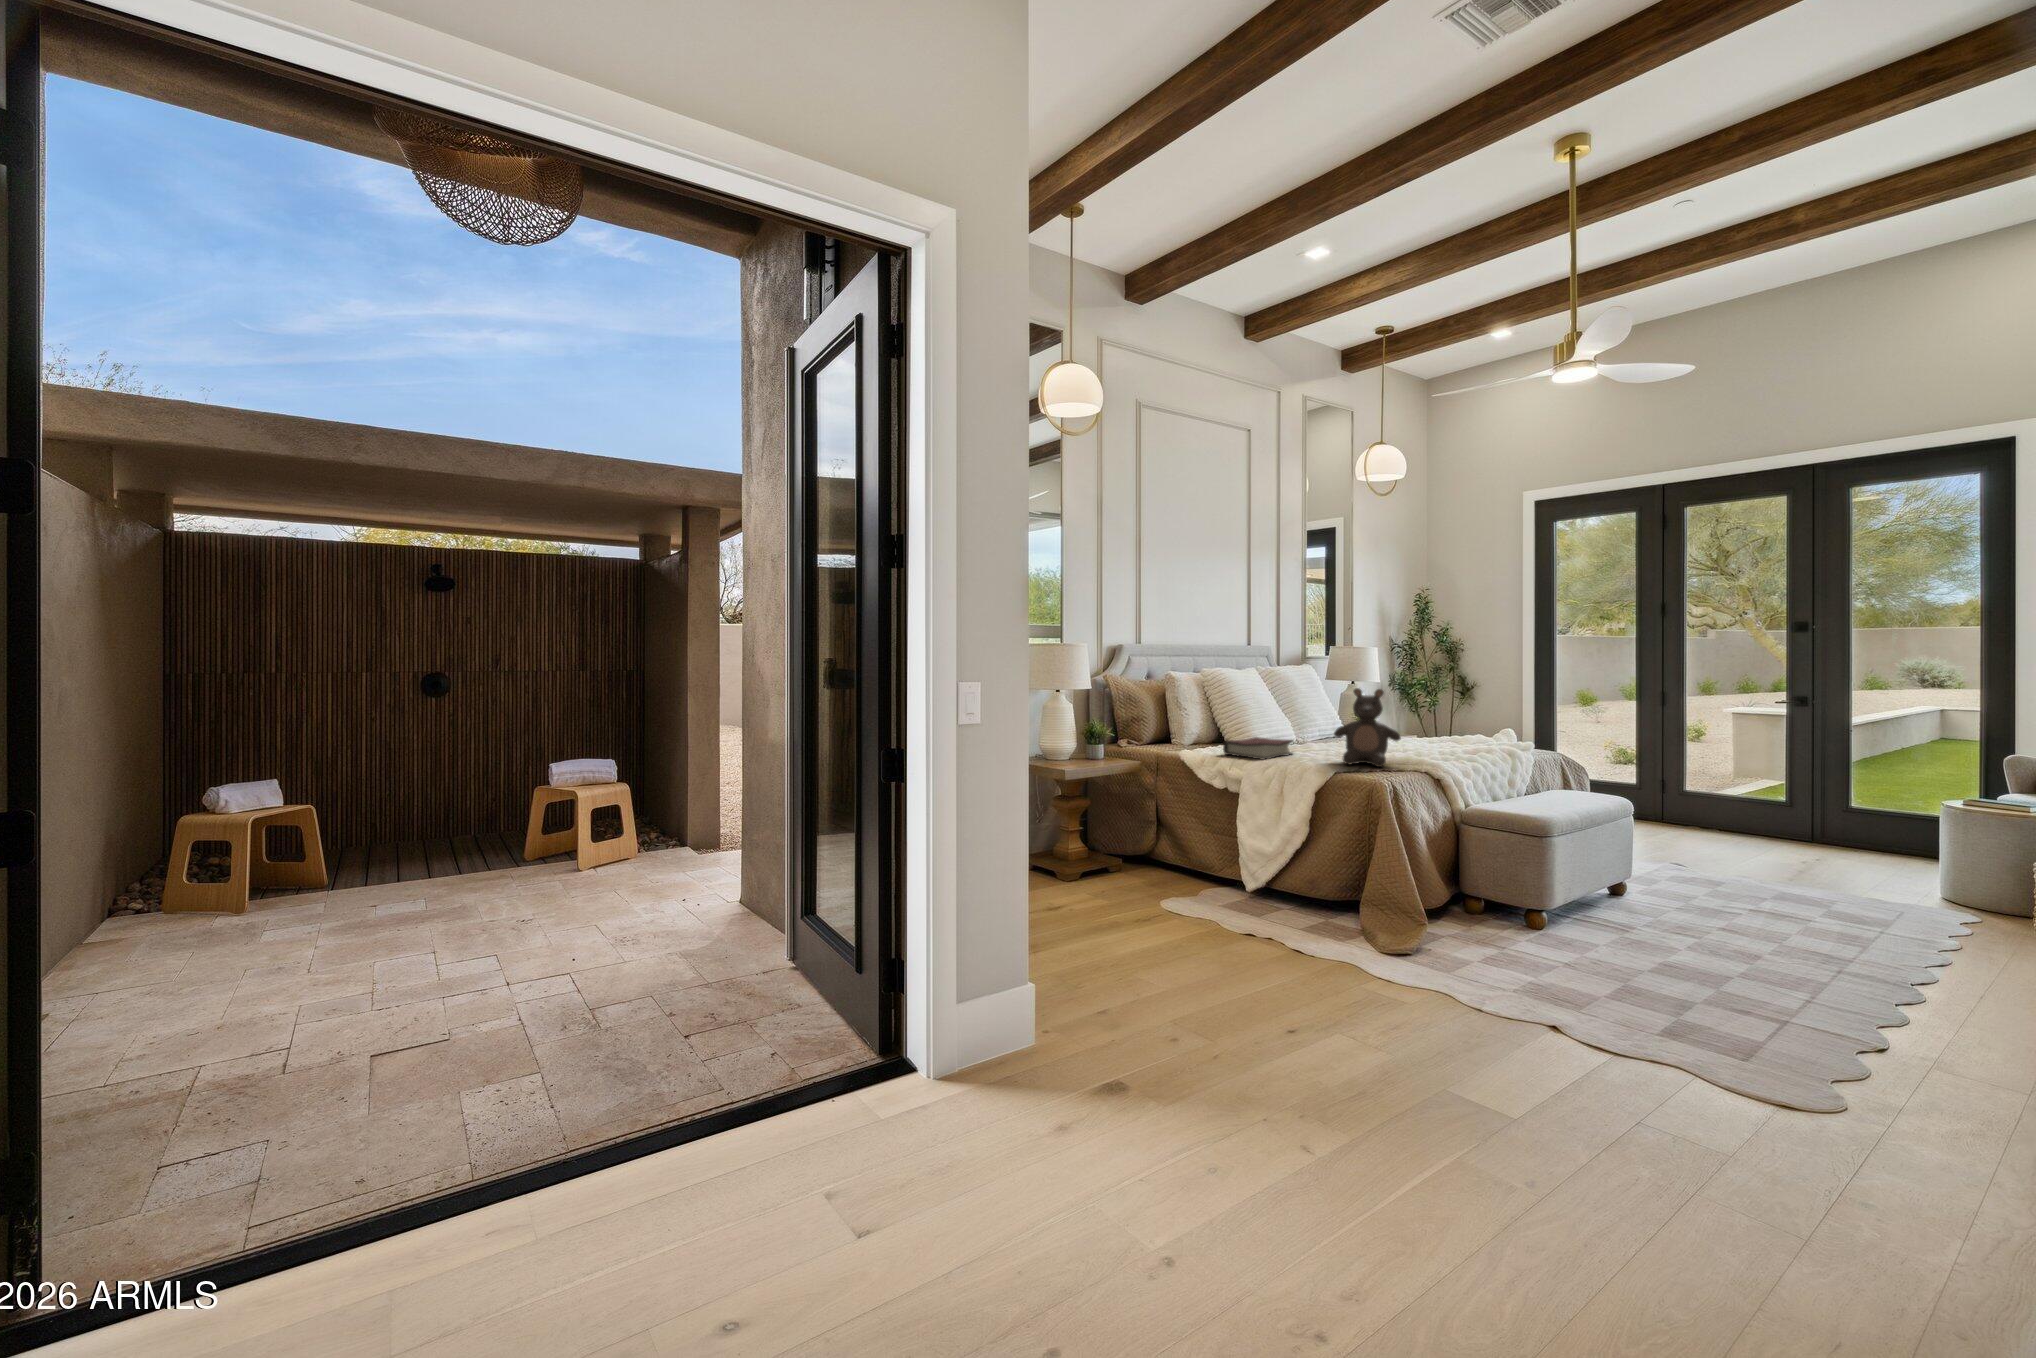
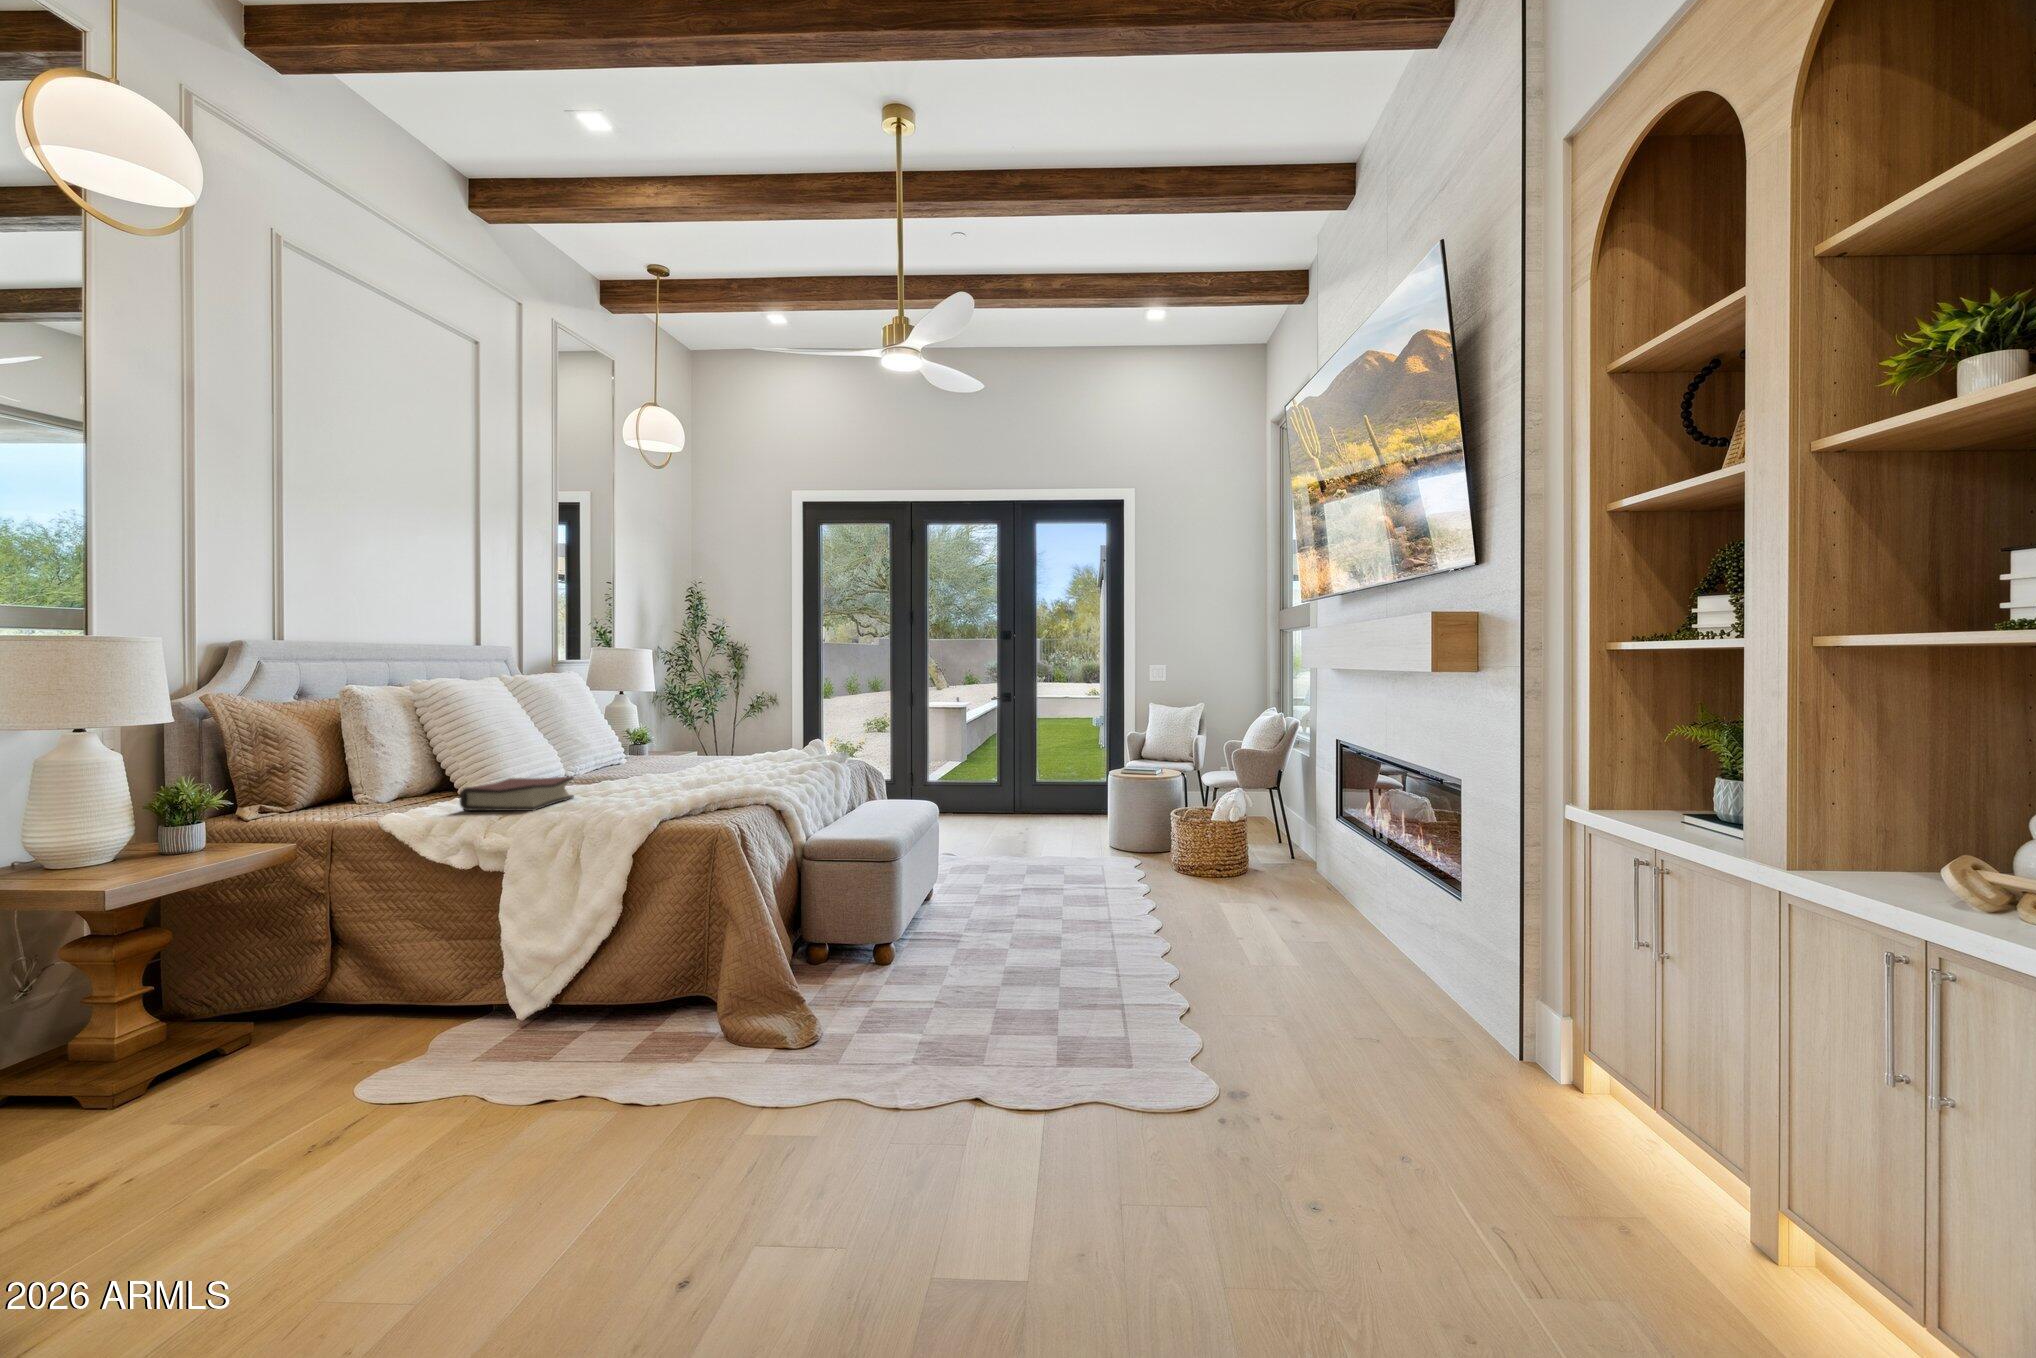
teddy bear: present [1334,688,1401,767] -> none [638,692,729,802]

